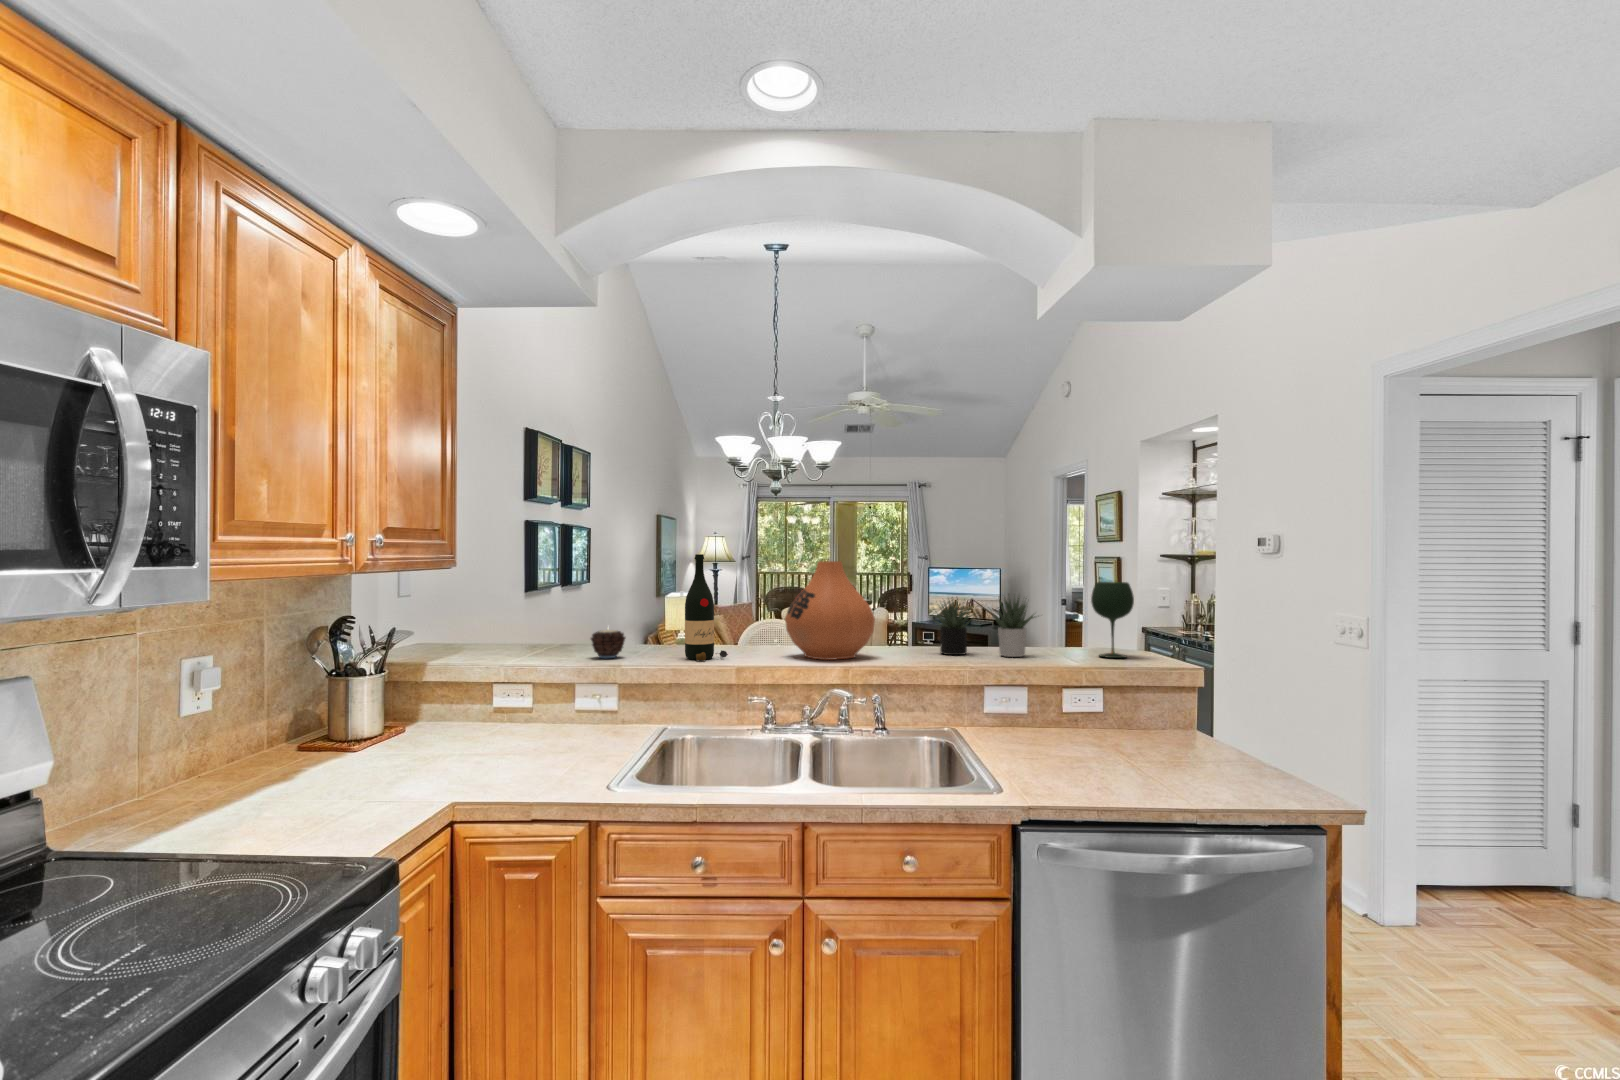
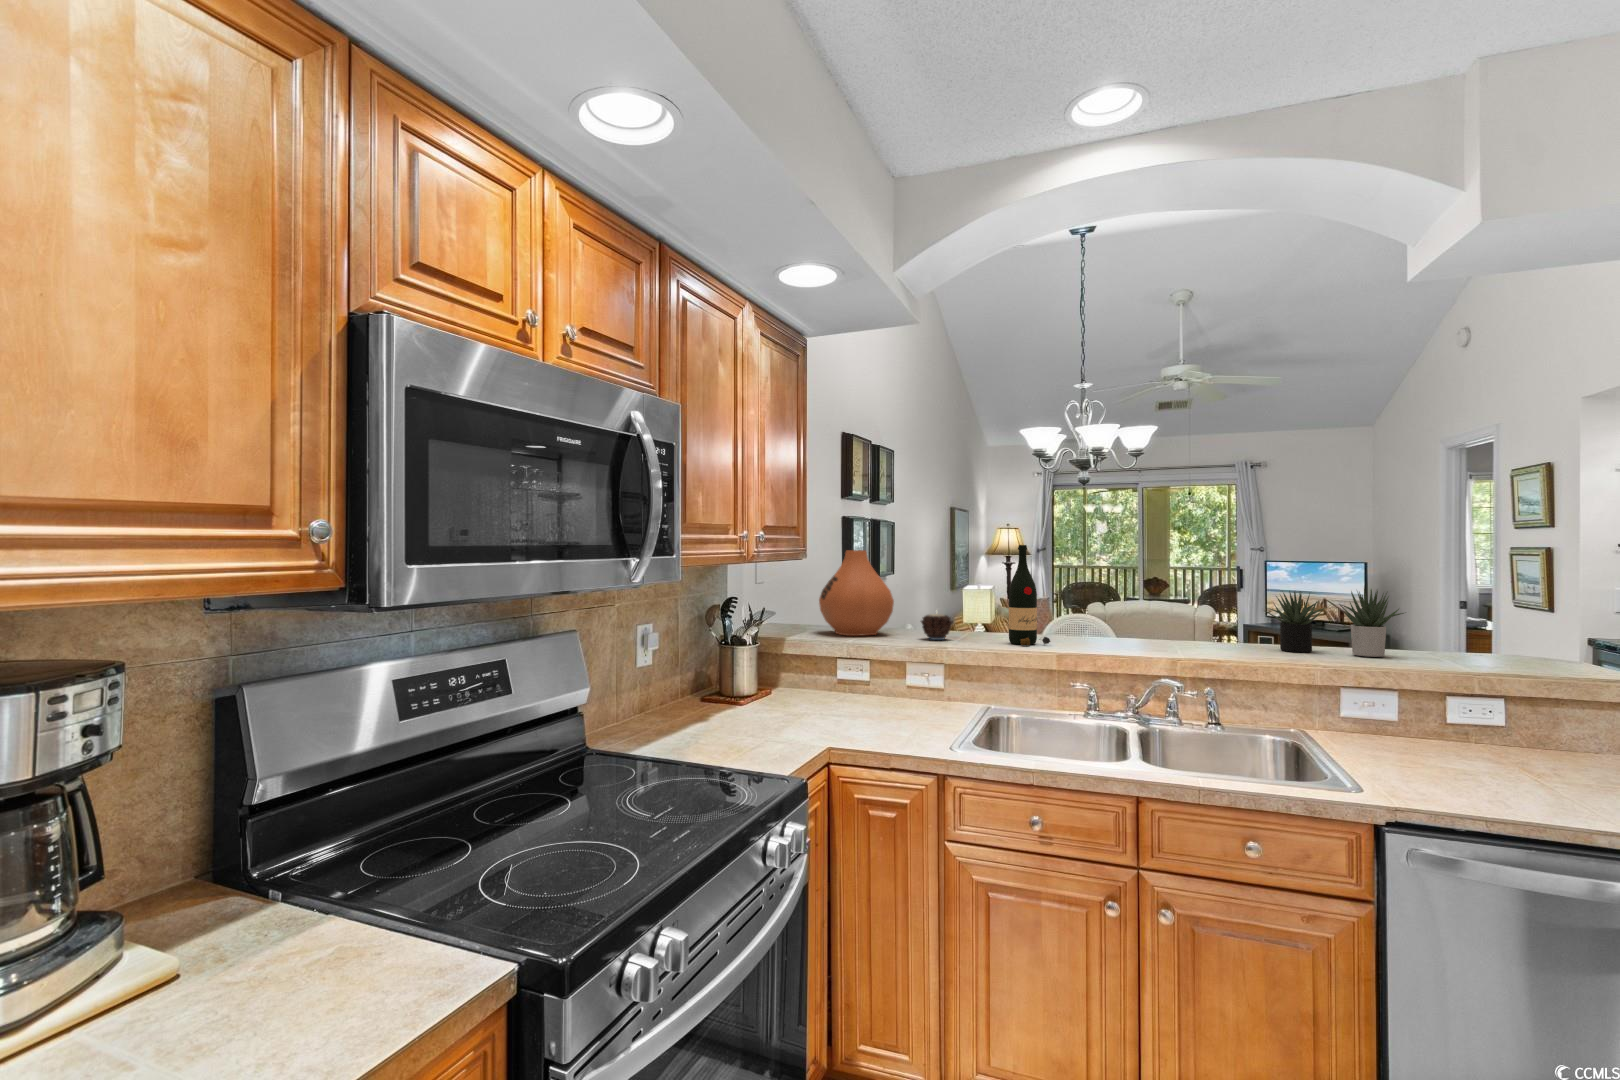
vase: present [785,561,875,660] -> present [819,550,894,636]
wine glass: present [1091,582,1134,658] -> none [1471,578,1530,663]

